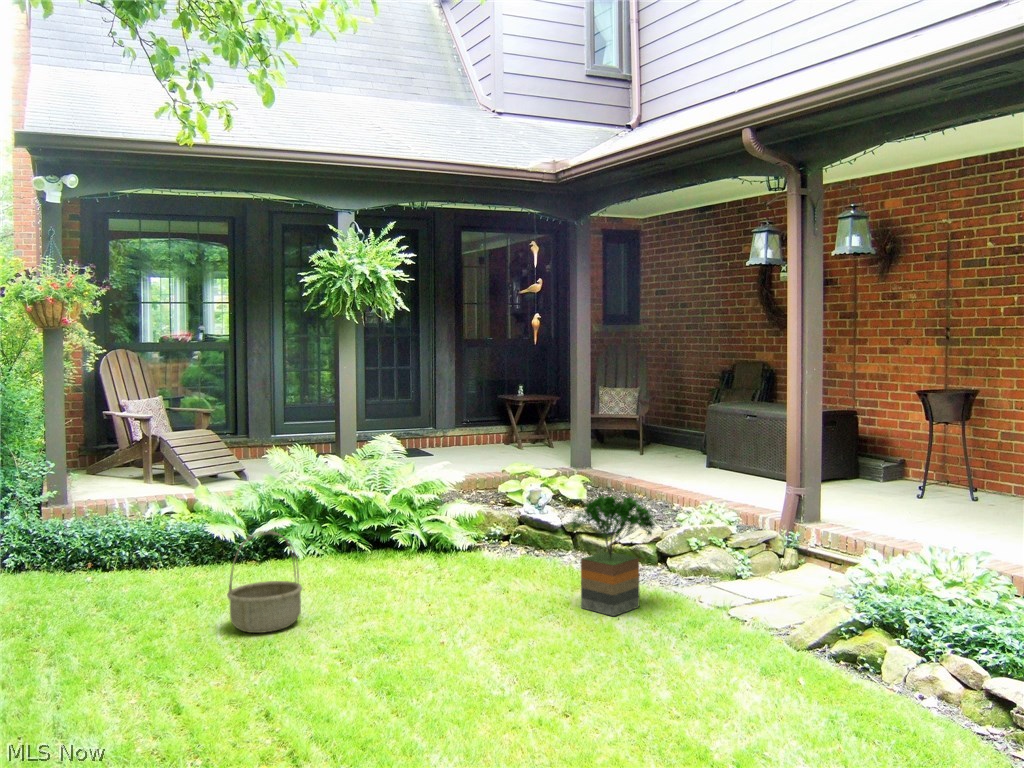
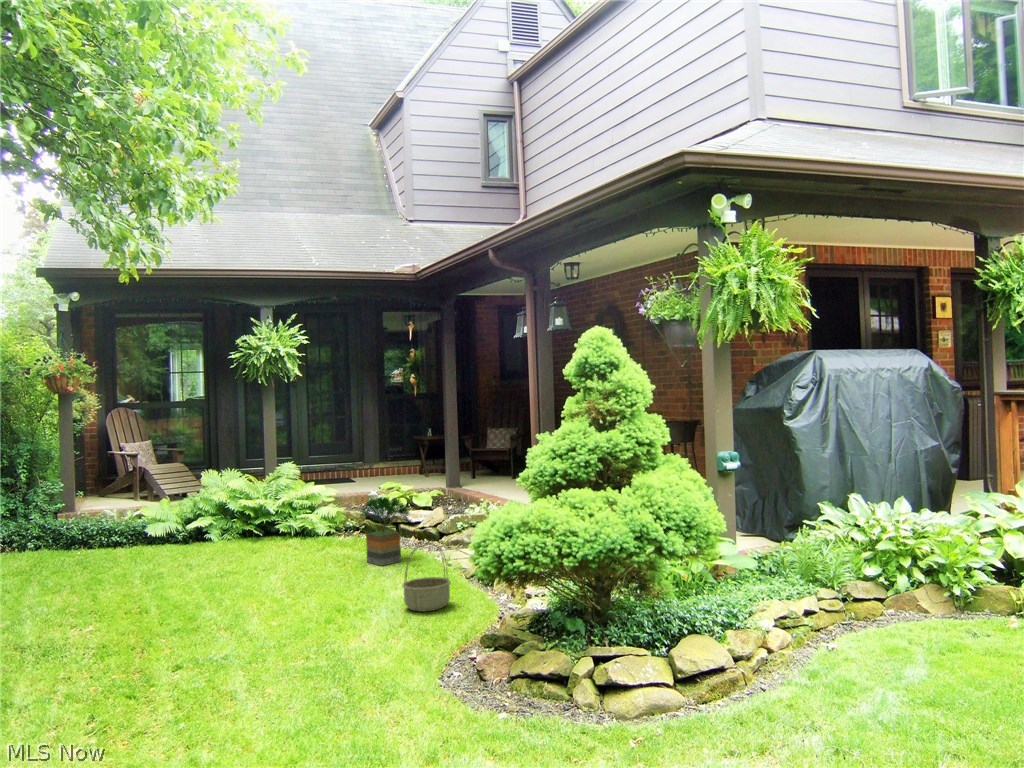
basket: present [227,531,302,633] -> present [402,543,451,612]

